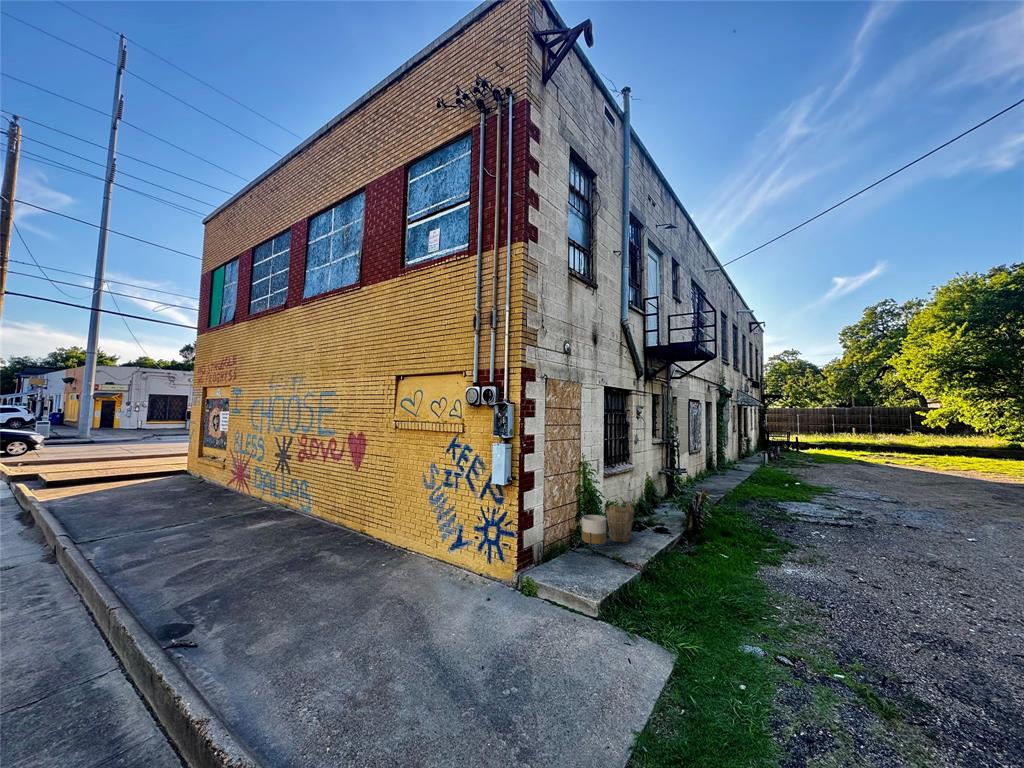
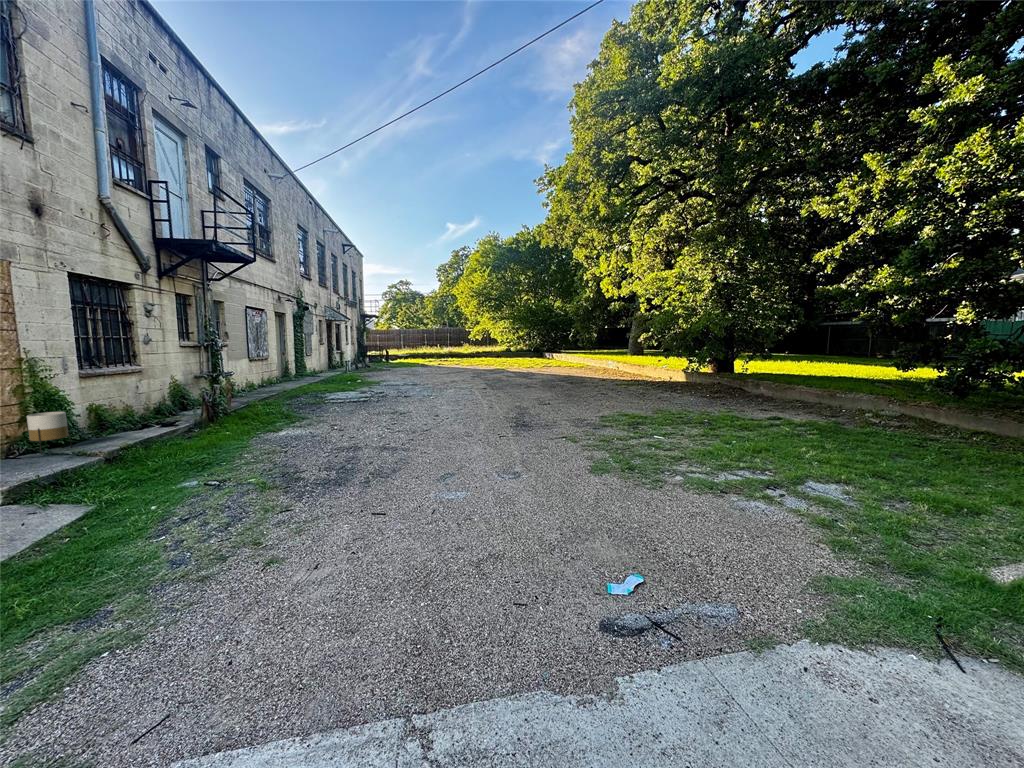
bucket: present [606,501,634,542] -> none [80,397,122,439]

